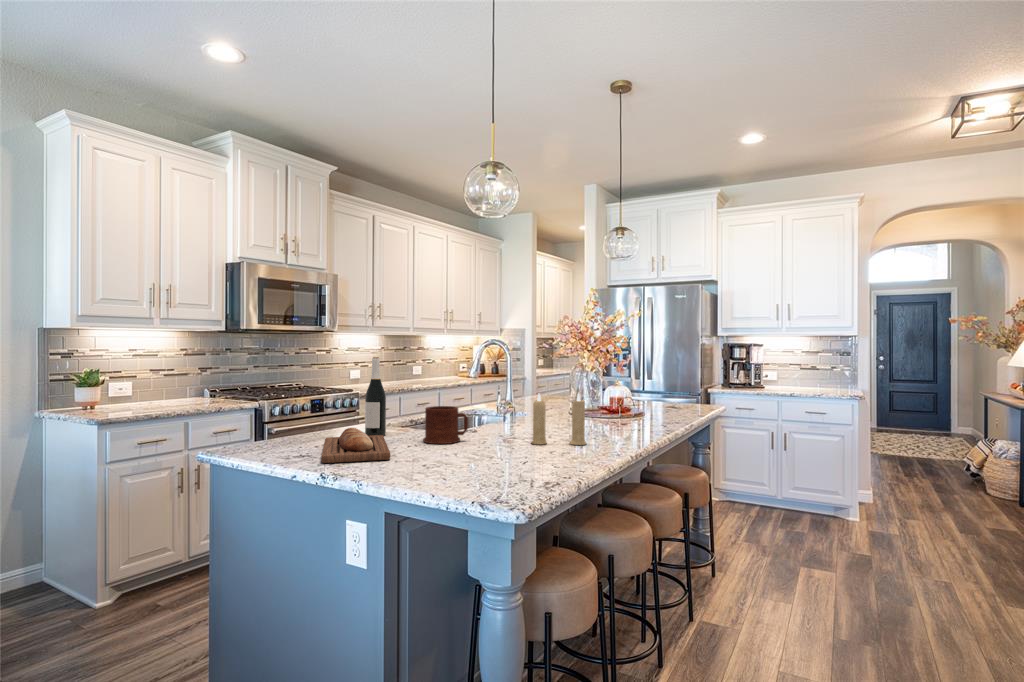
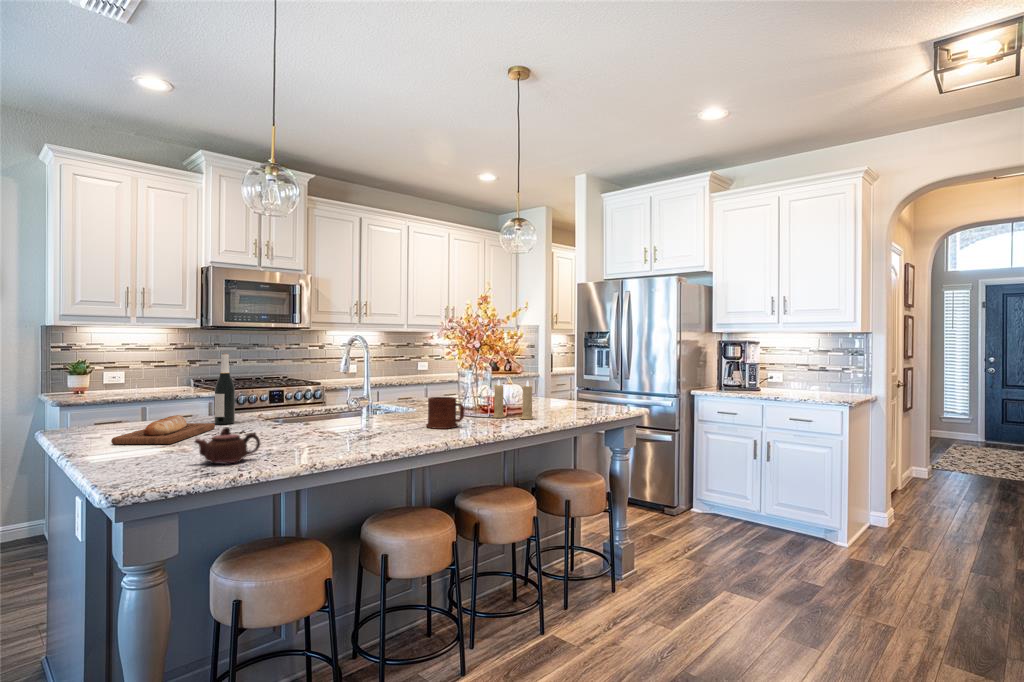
candle: present [531,394,586,445] -> present [493,380,533,419]
mug: present [423,406,468,444] -> present [426,397,464,429]
teapot: none [484,436,536,478] -> present [195,427,260,464]

